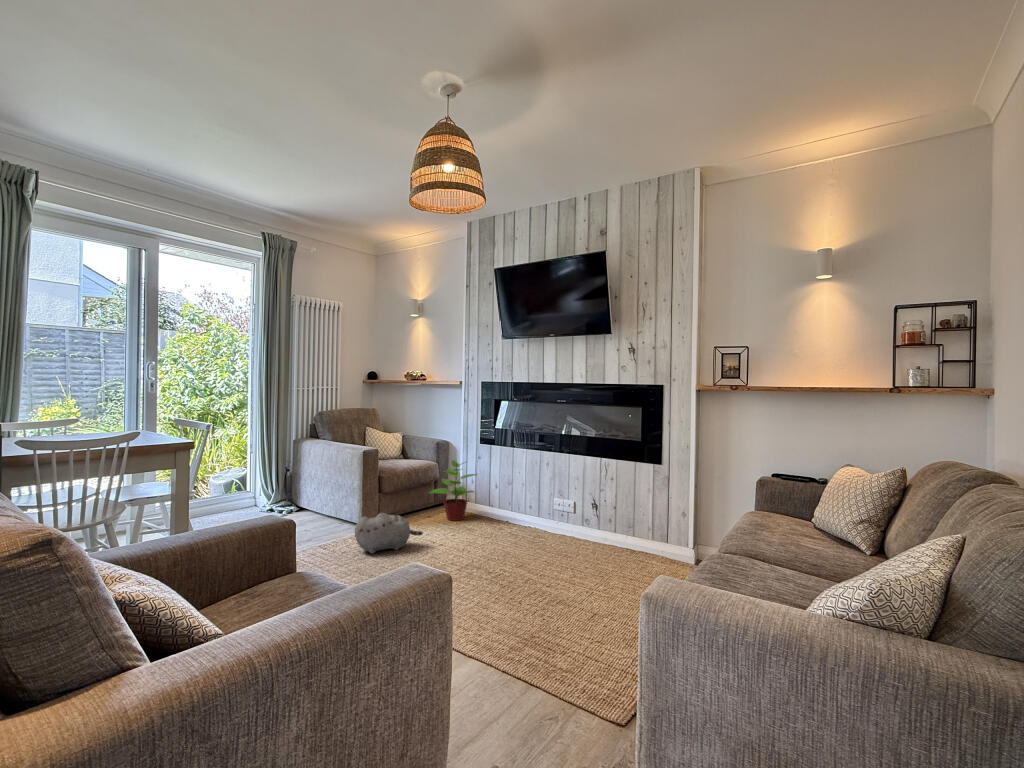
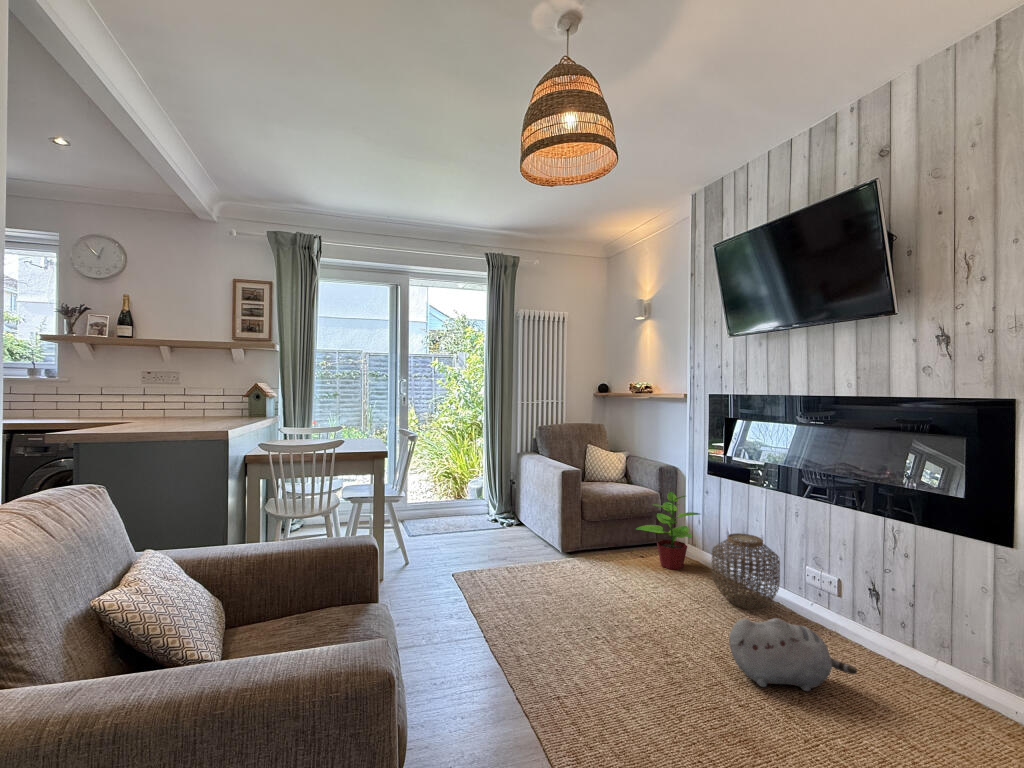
woven basket: none [494,483,539,535] -> present [712,533,780,609]
plush toy: present [355,513,423,553] -> present [729,618,857,691]

